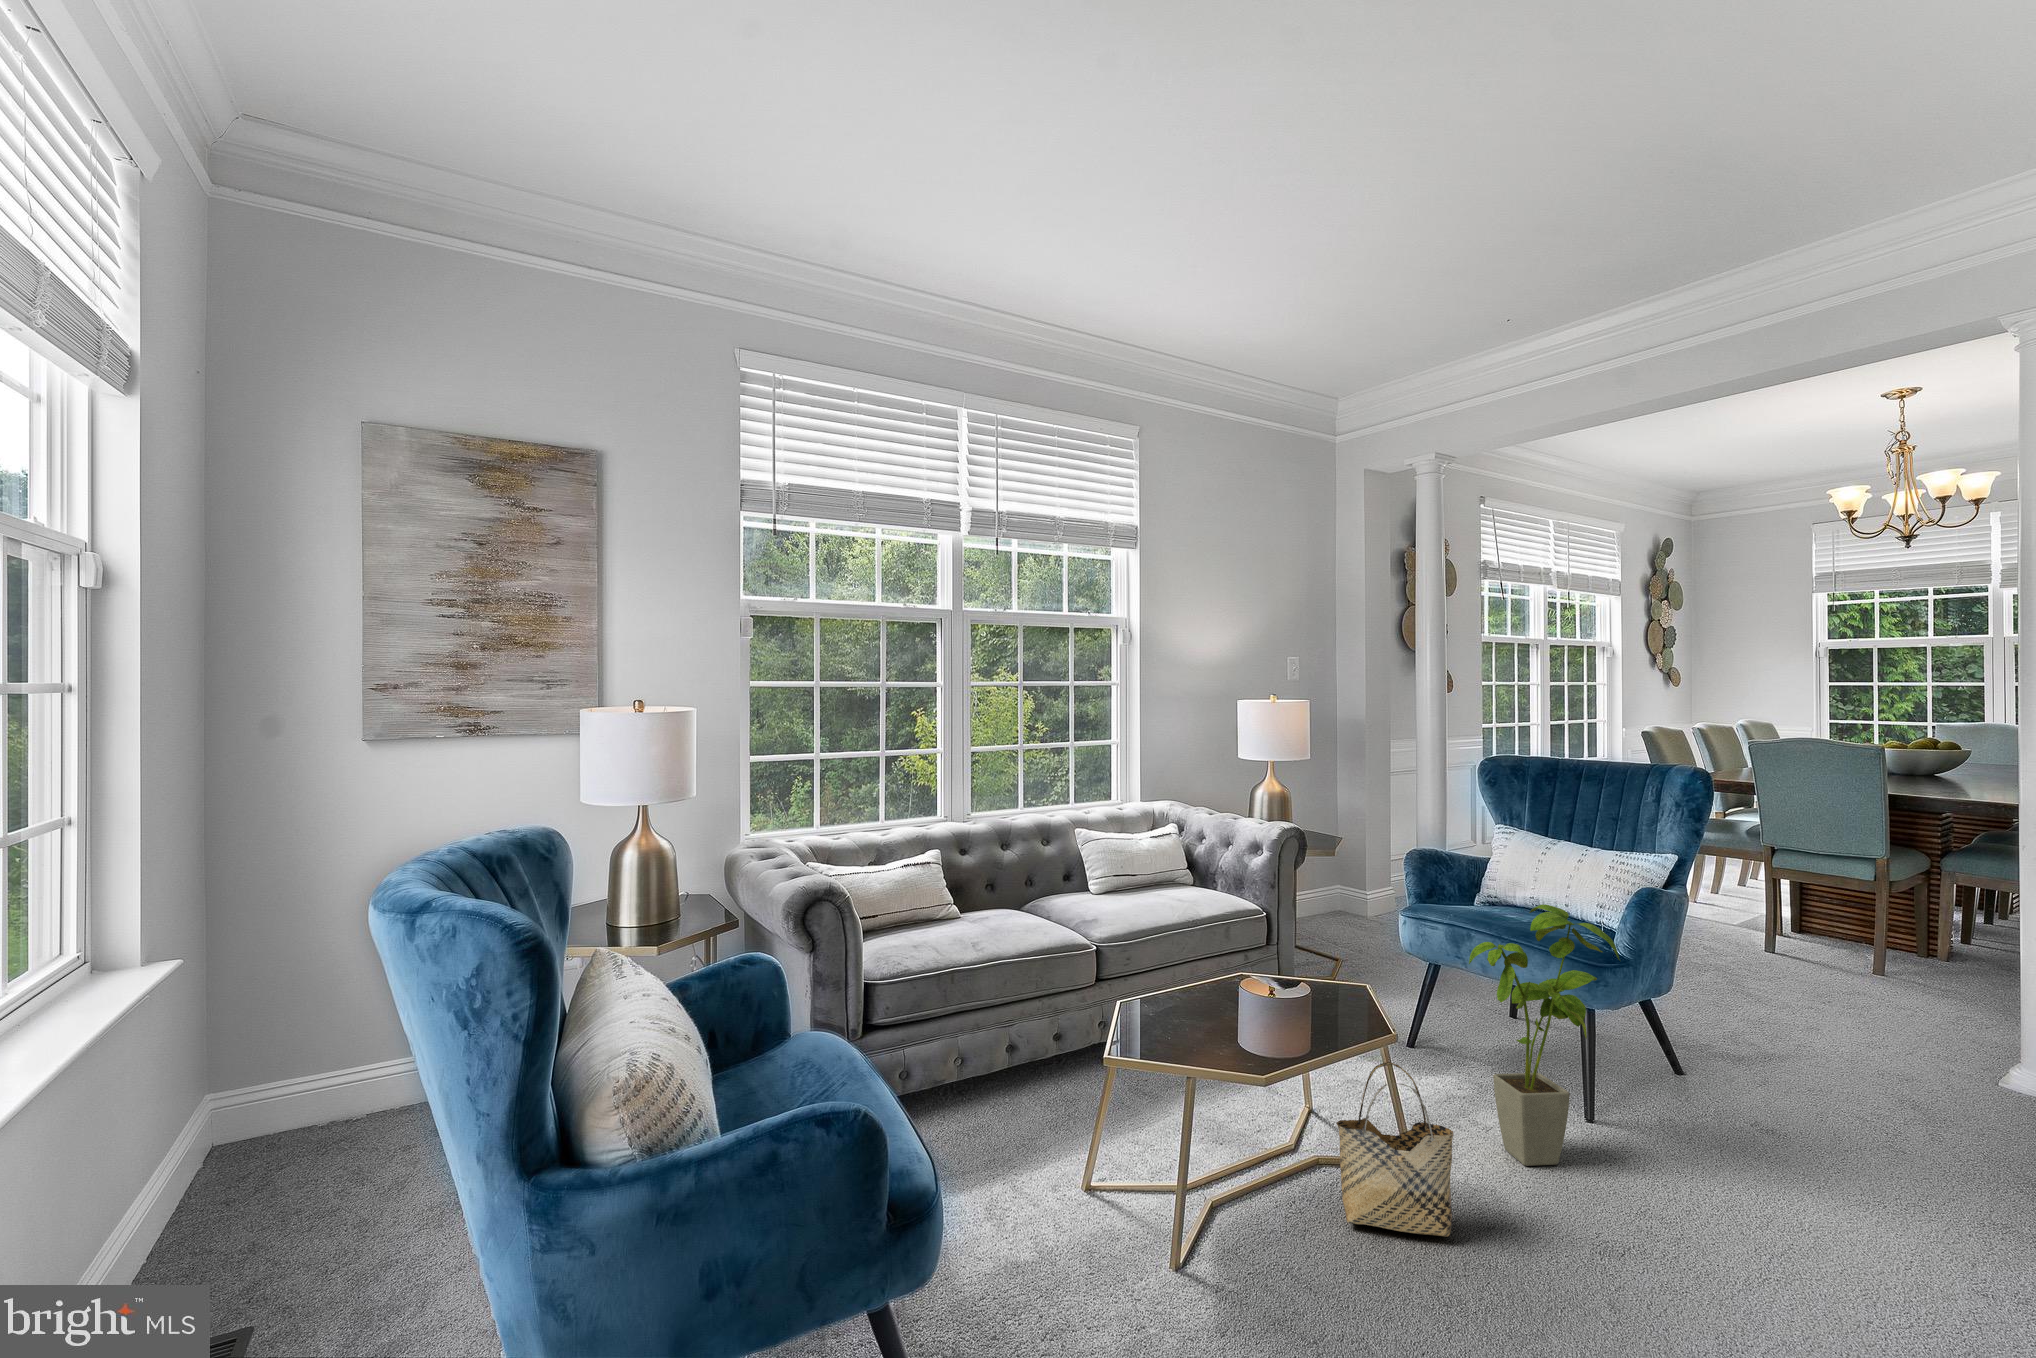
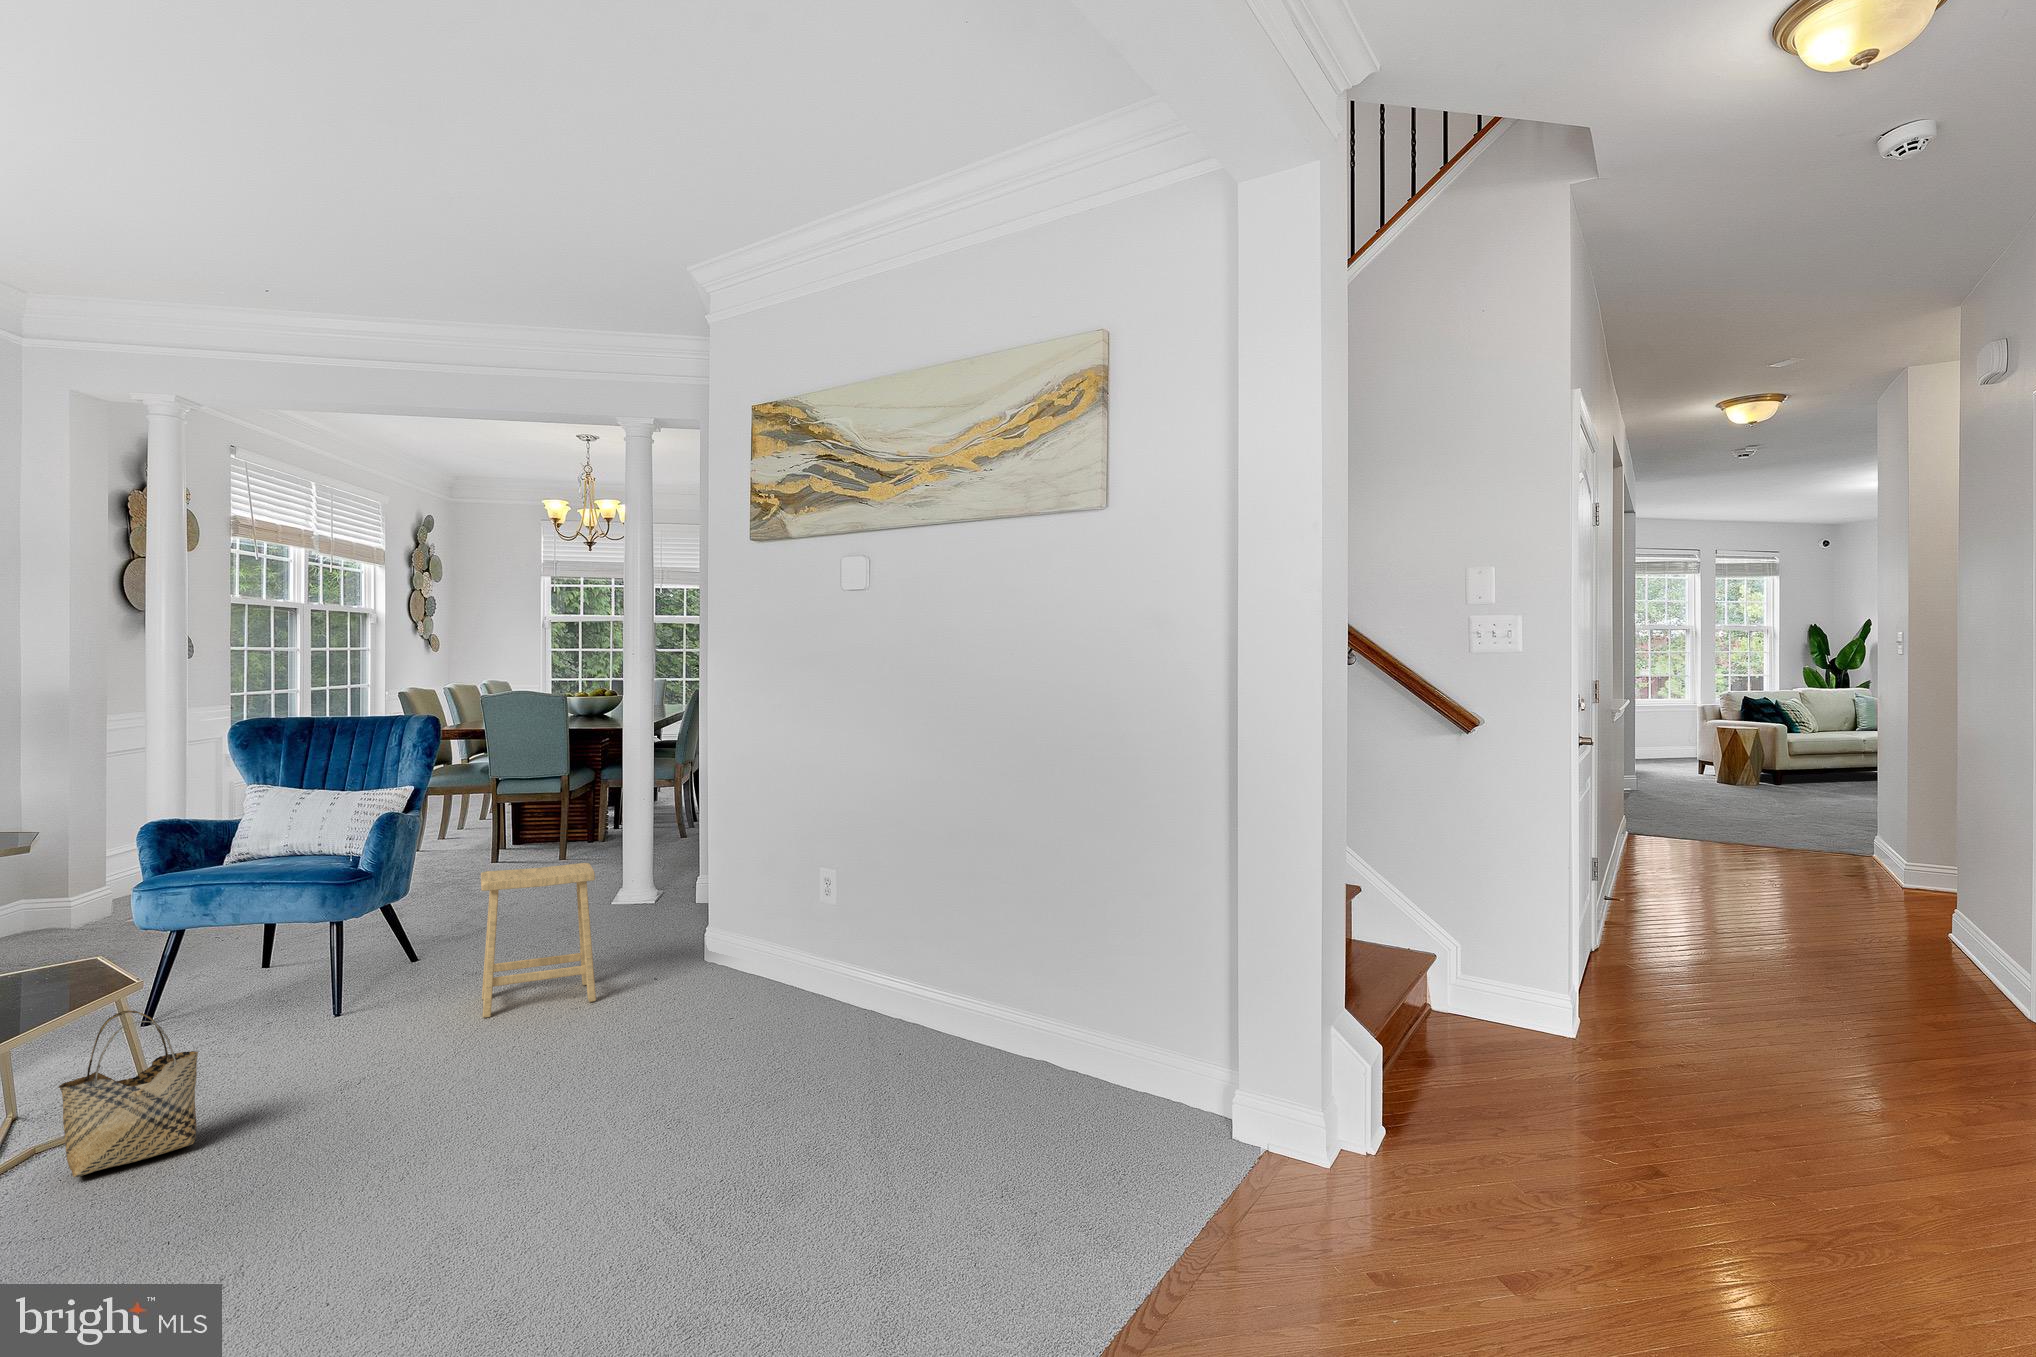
house plant: present [1469,905,1620,1166] -> none [215,839,359,1069]
footstool: none [1779,989,1992,1246] -> present [481,863,596,1018]

